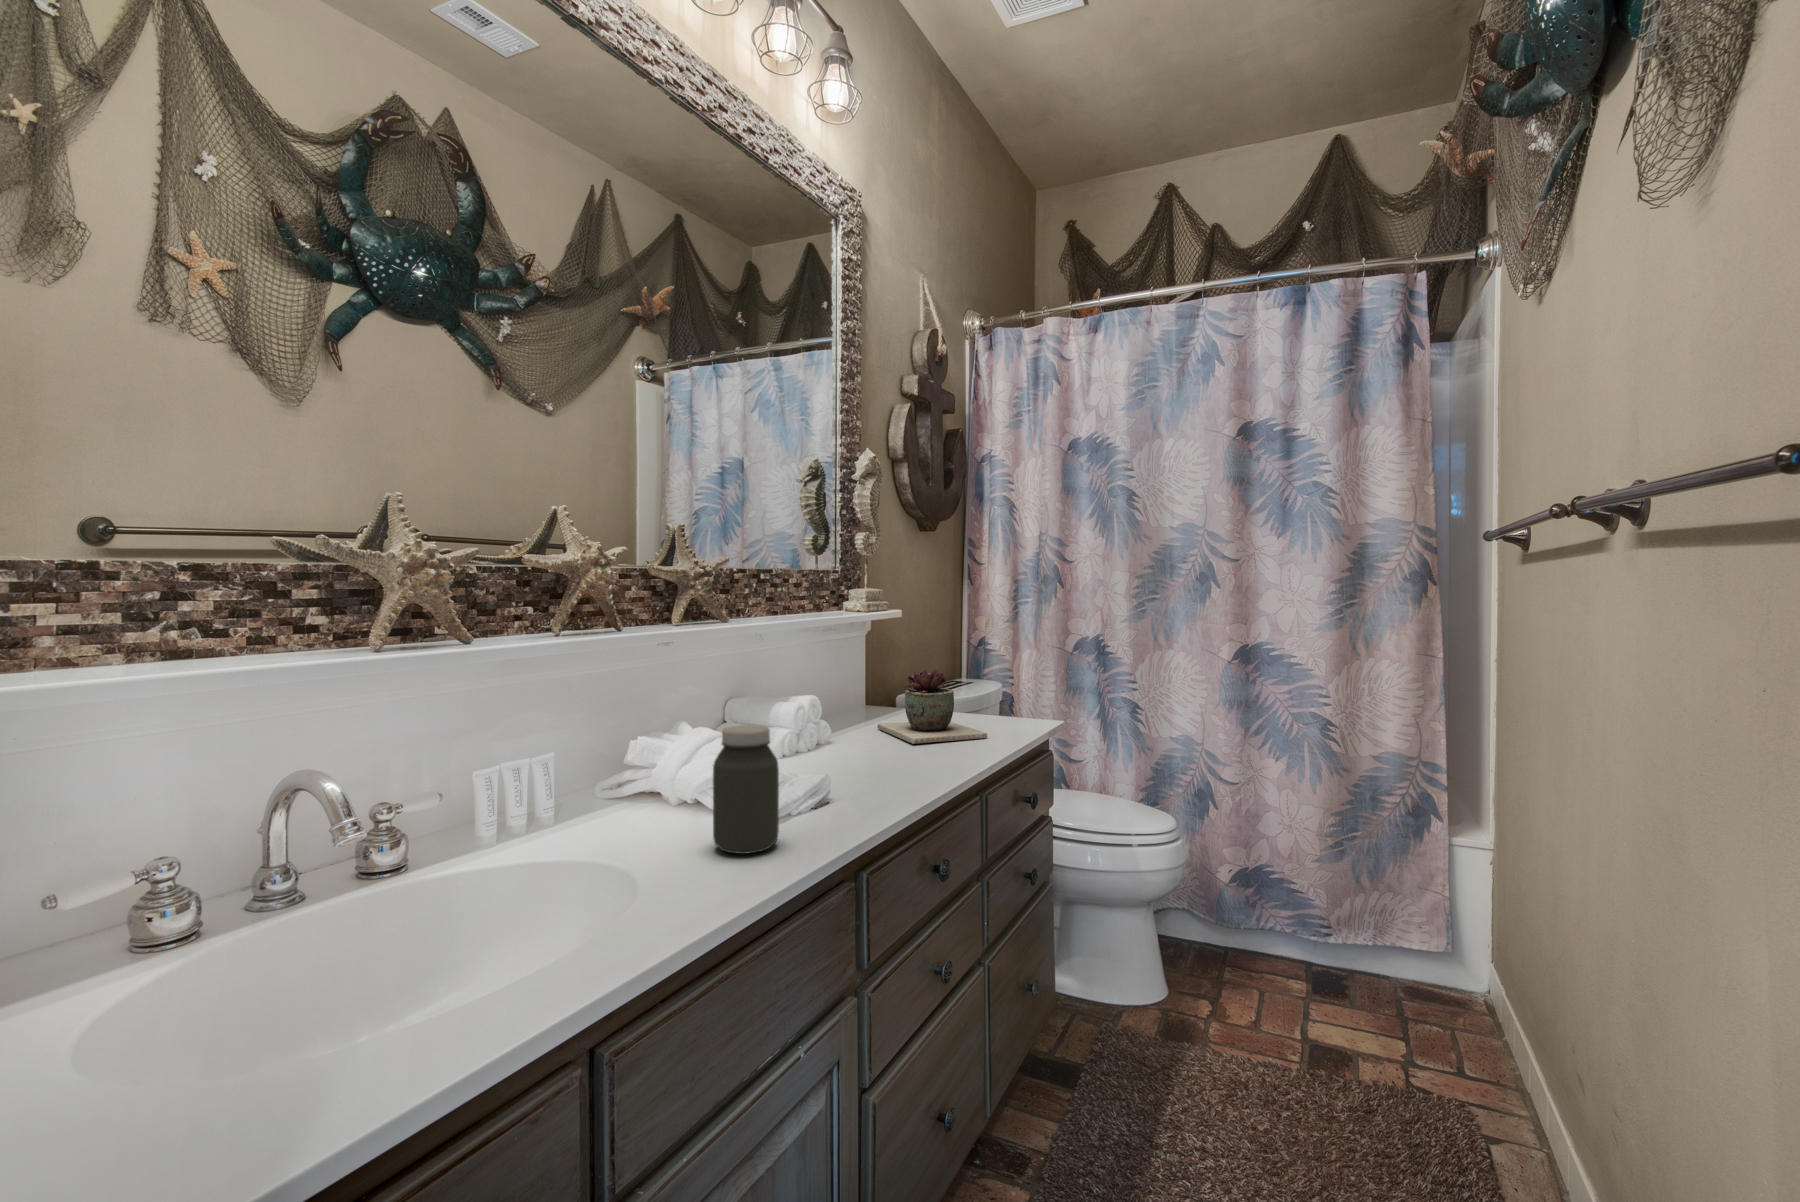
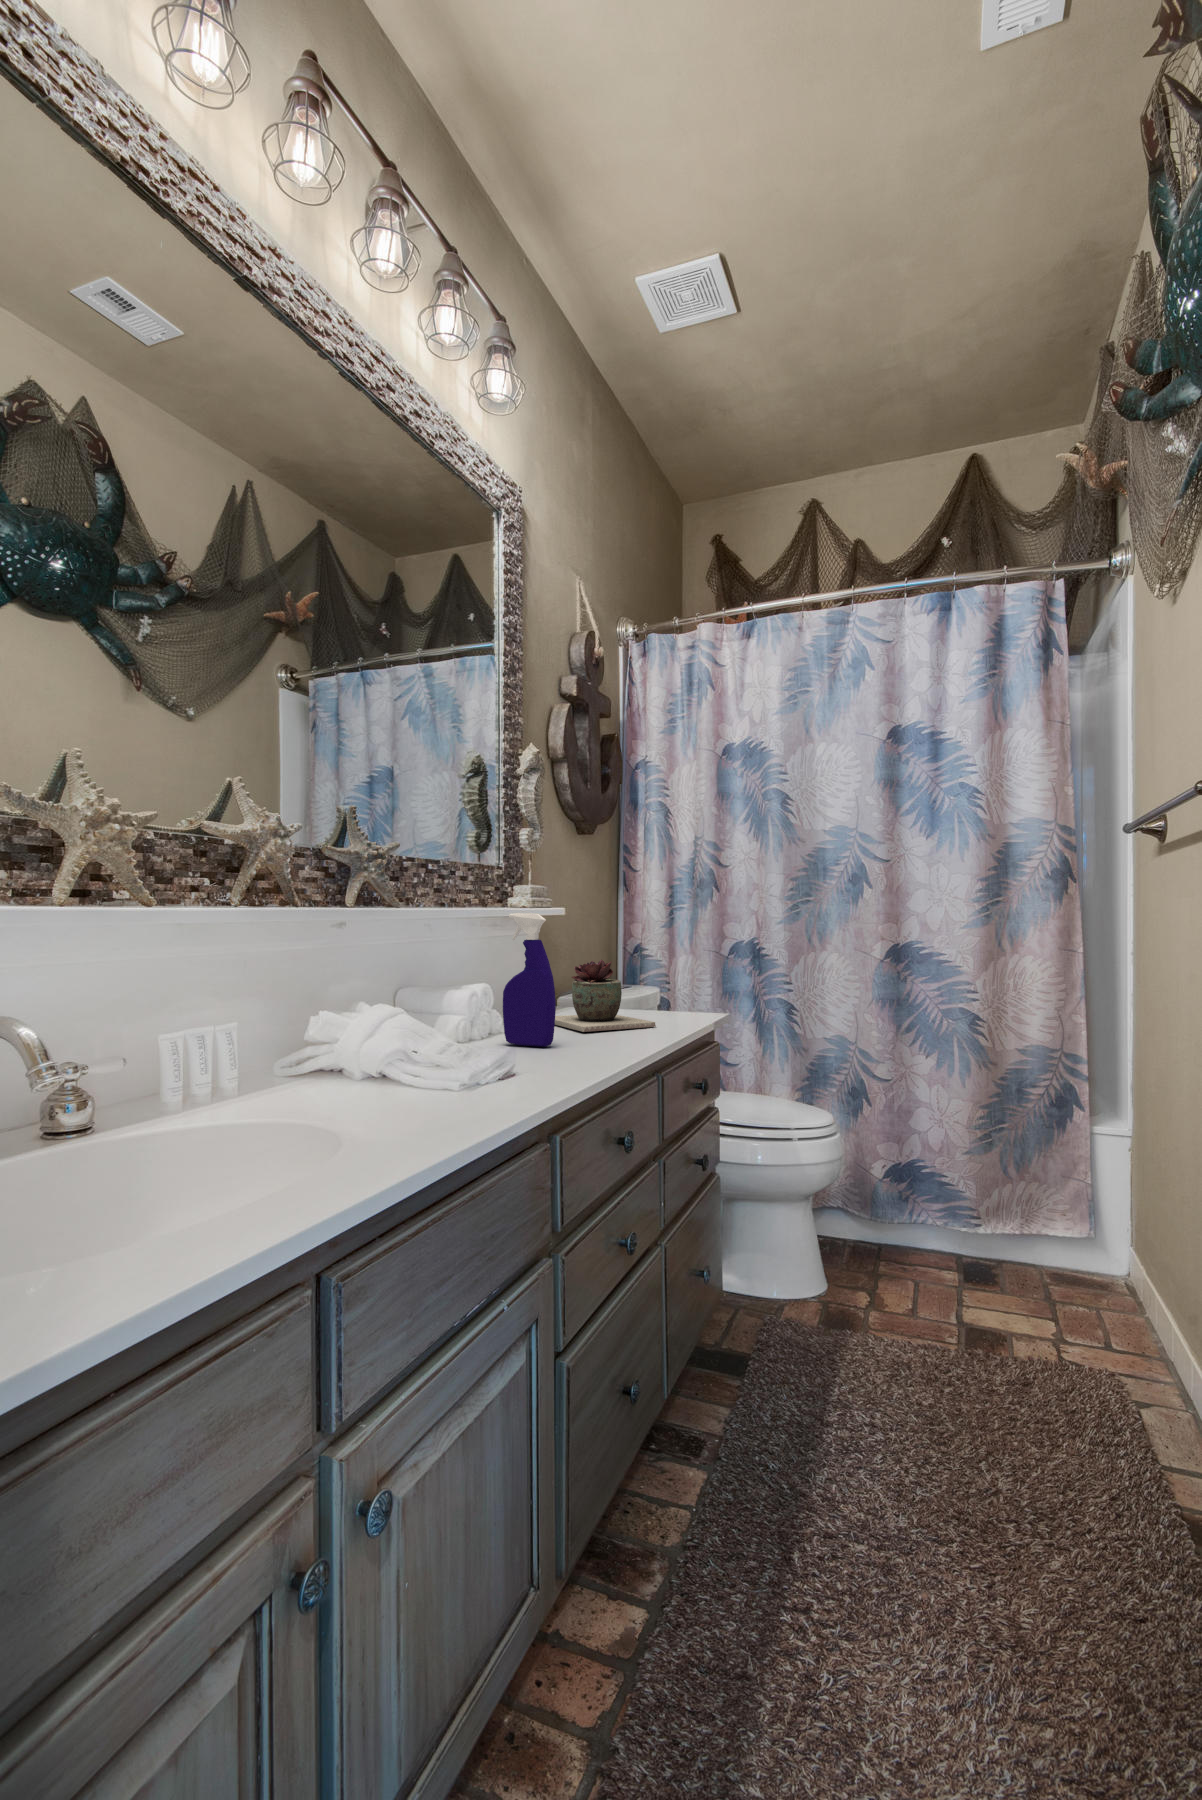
spray bottle: none [830,628,881,762] -> present [503,913,556,1047]
jar: present [713,725,779,854] -> none [411,991,476,1114]

